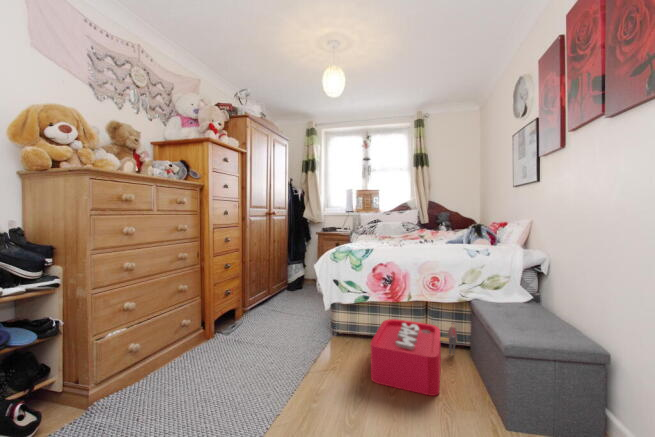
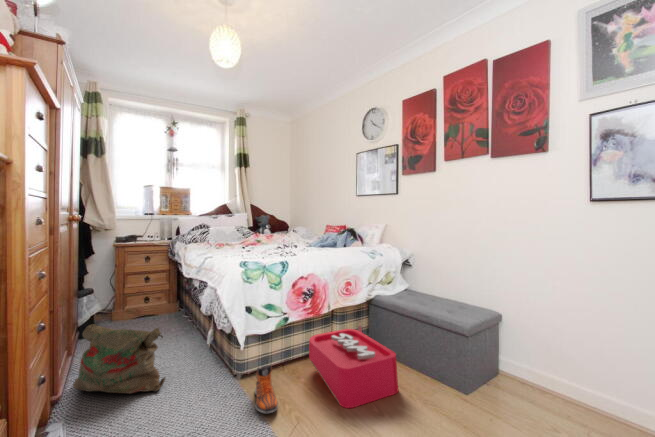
bag: none [262,274,300,321] -> present [73,324,165,394]
sneaker: none [317,325,343,357] -> present [255,366,278,413]

